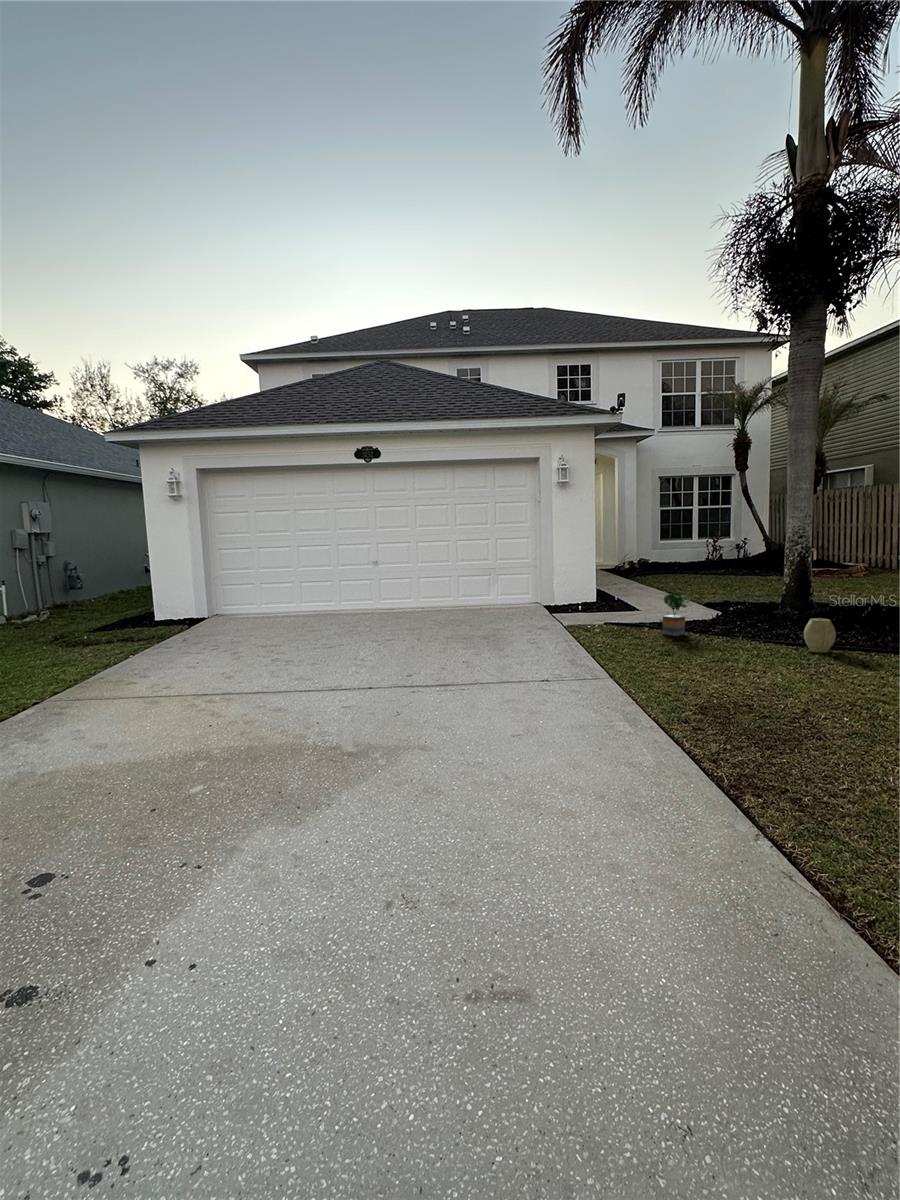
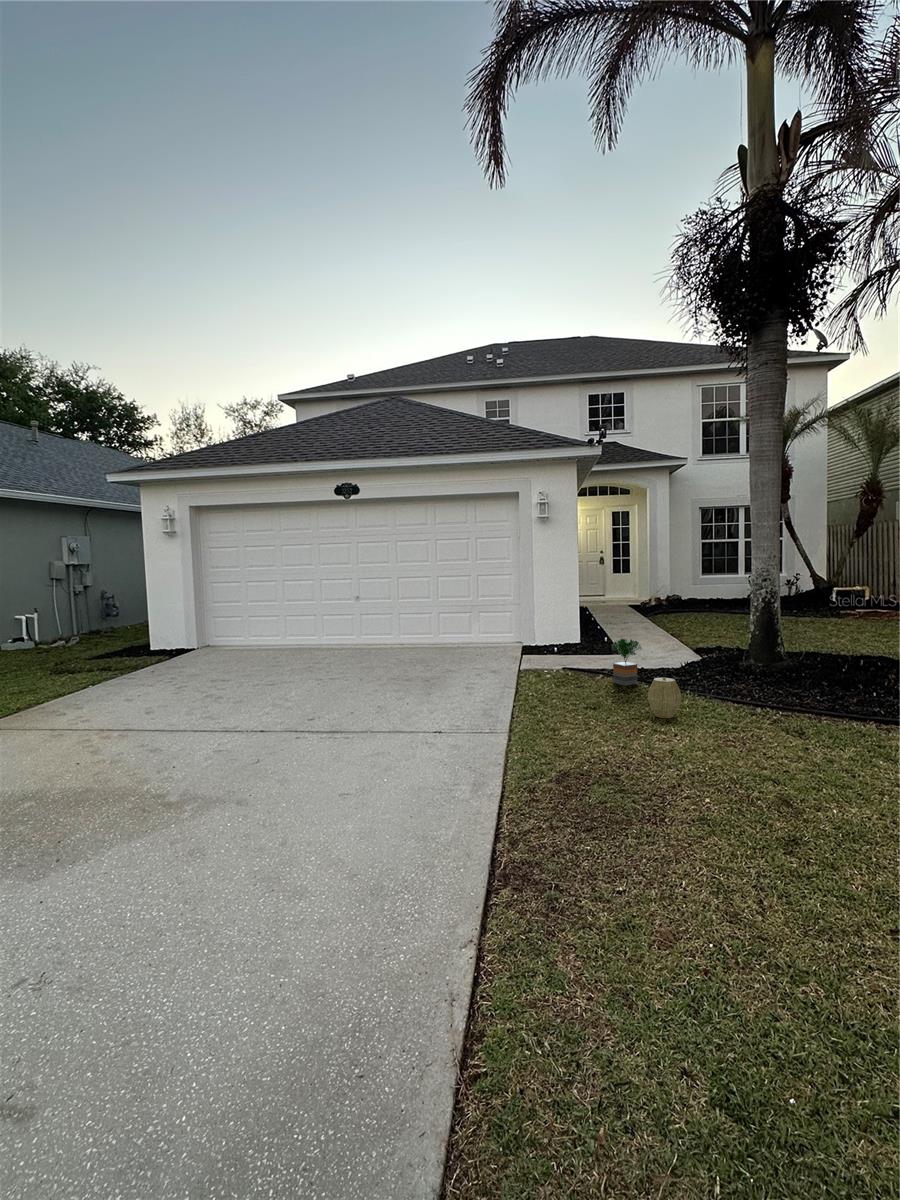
woven basket: present [804,618,836,653] -> present [648,677,681,718]

